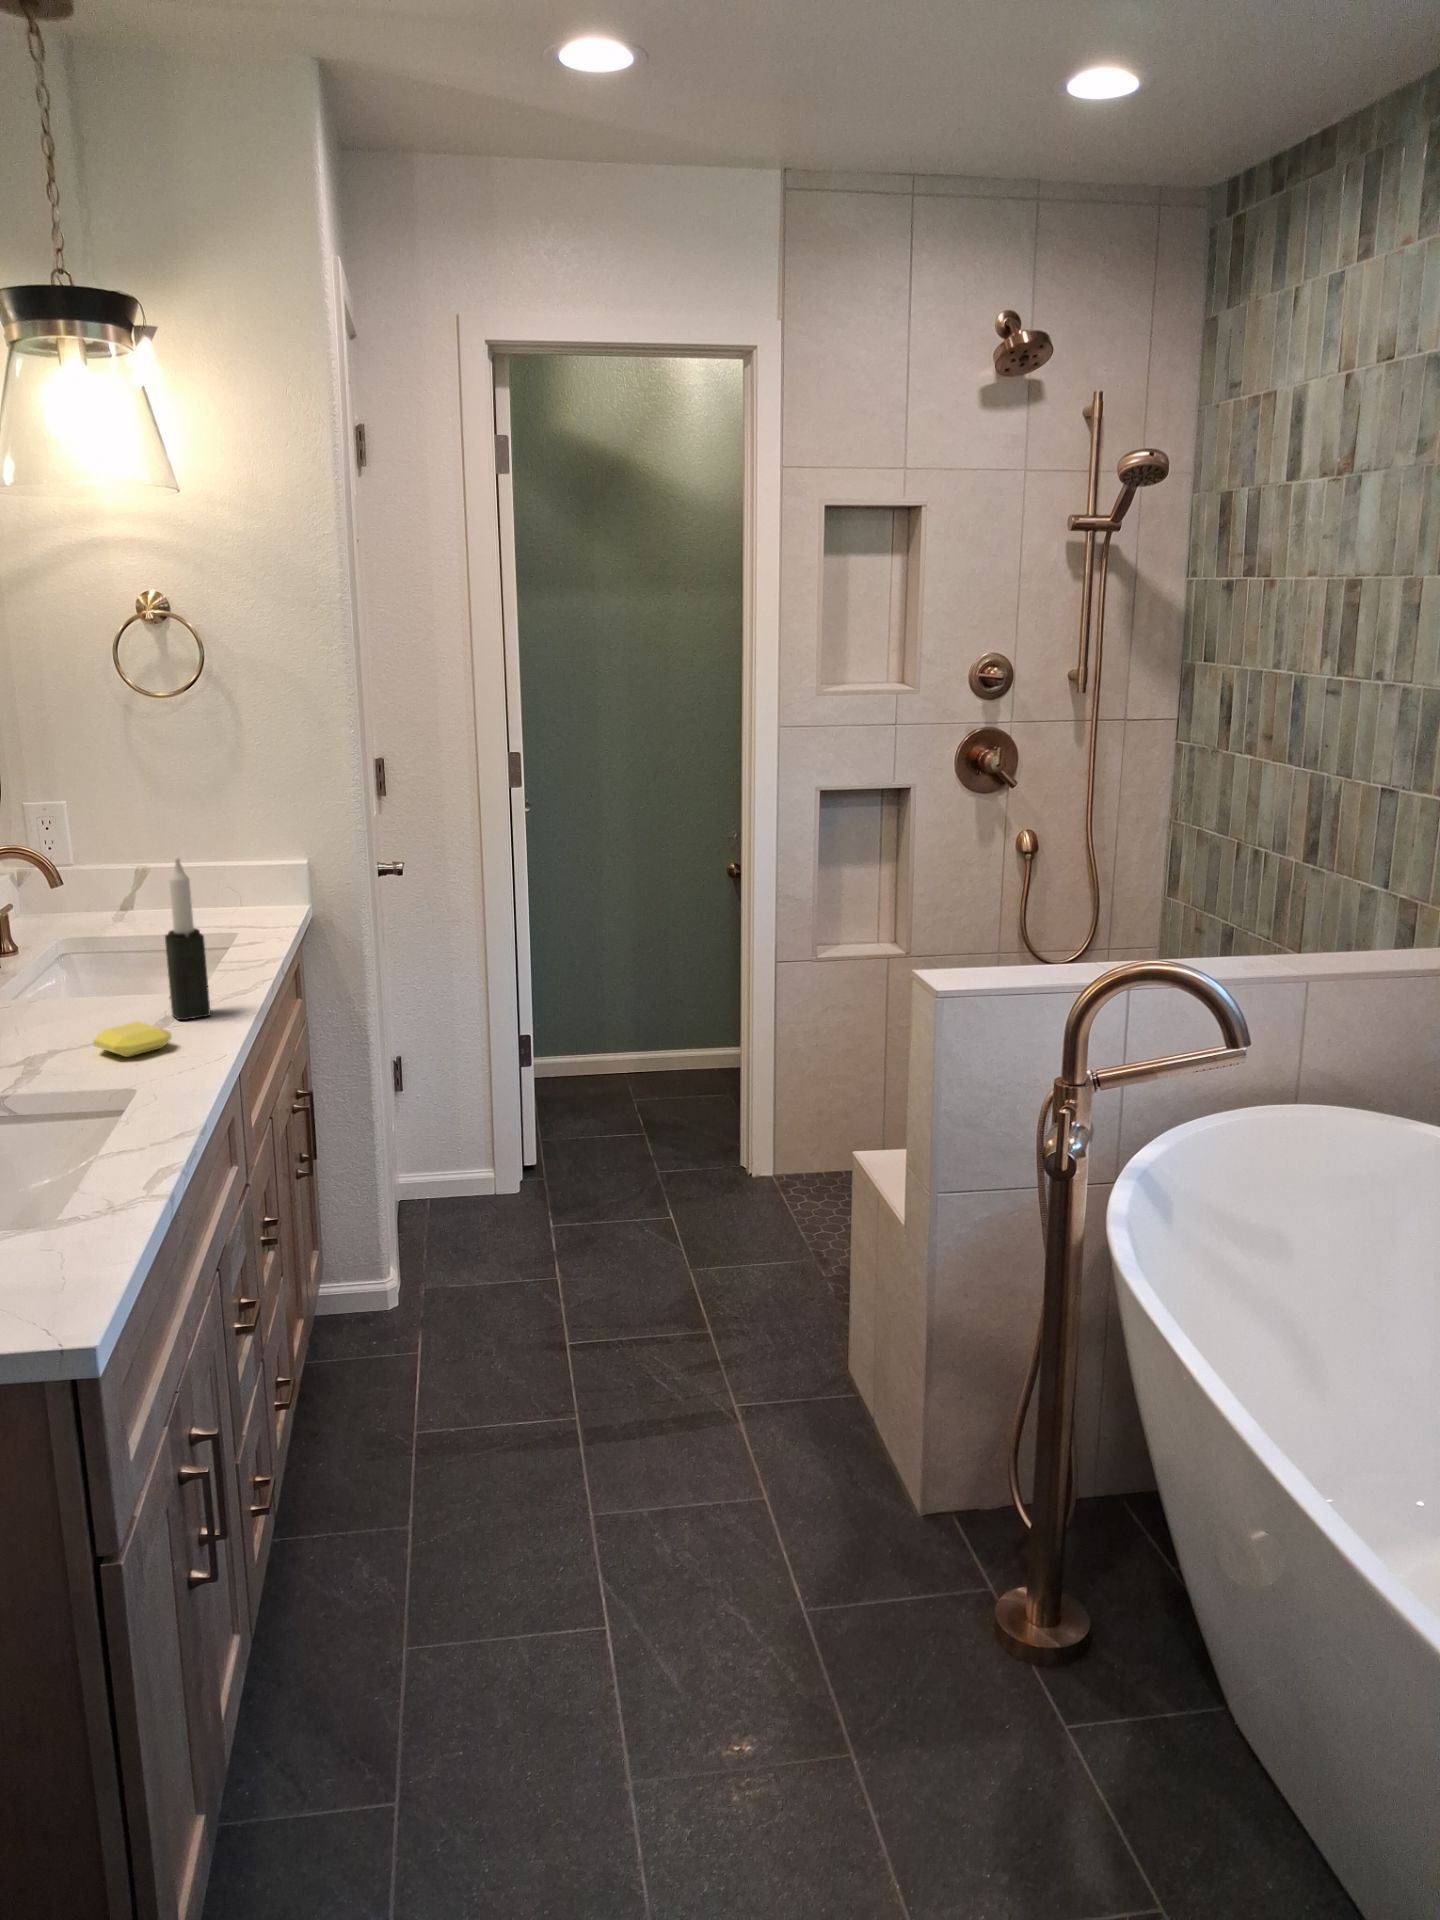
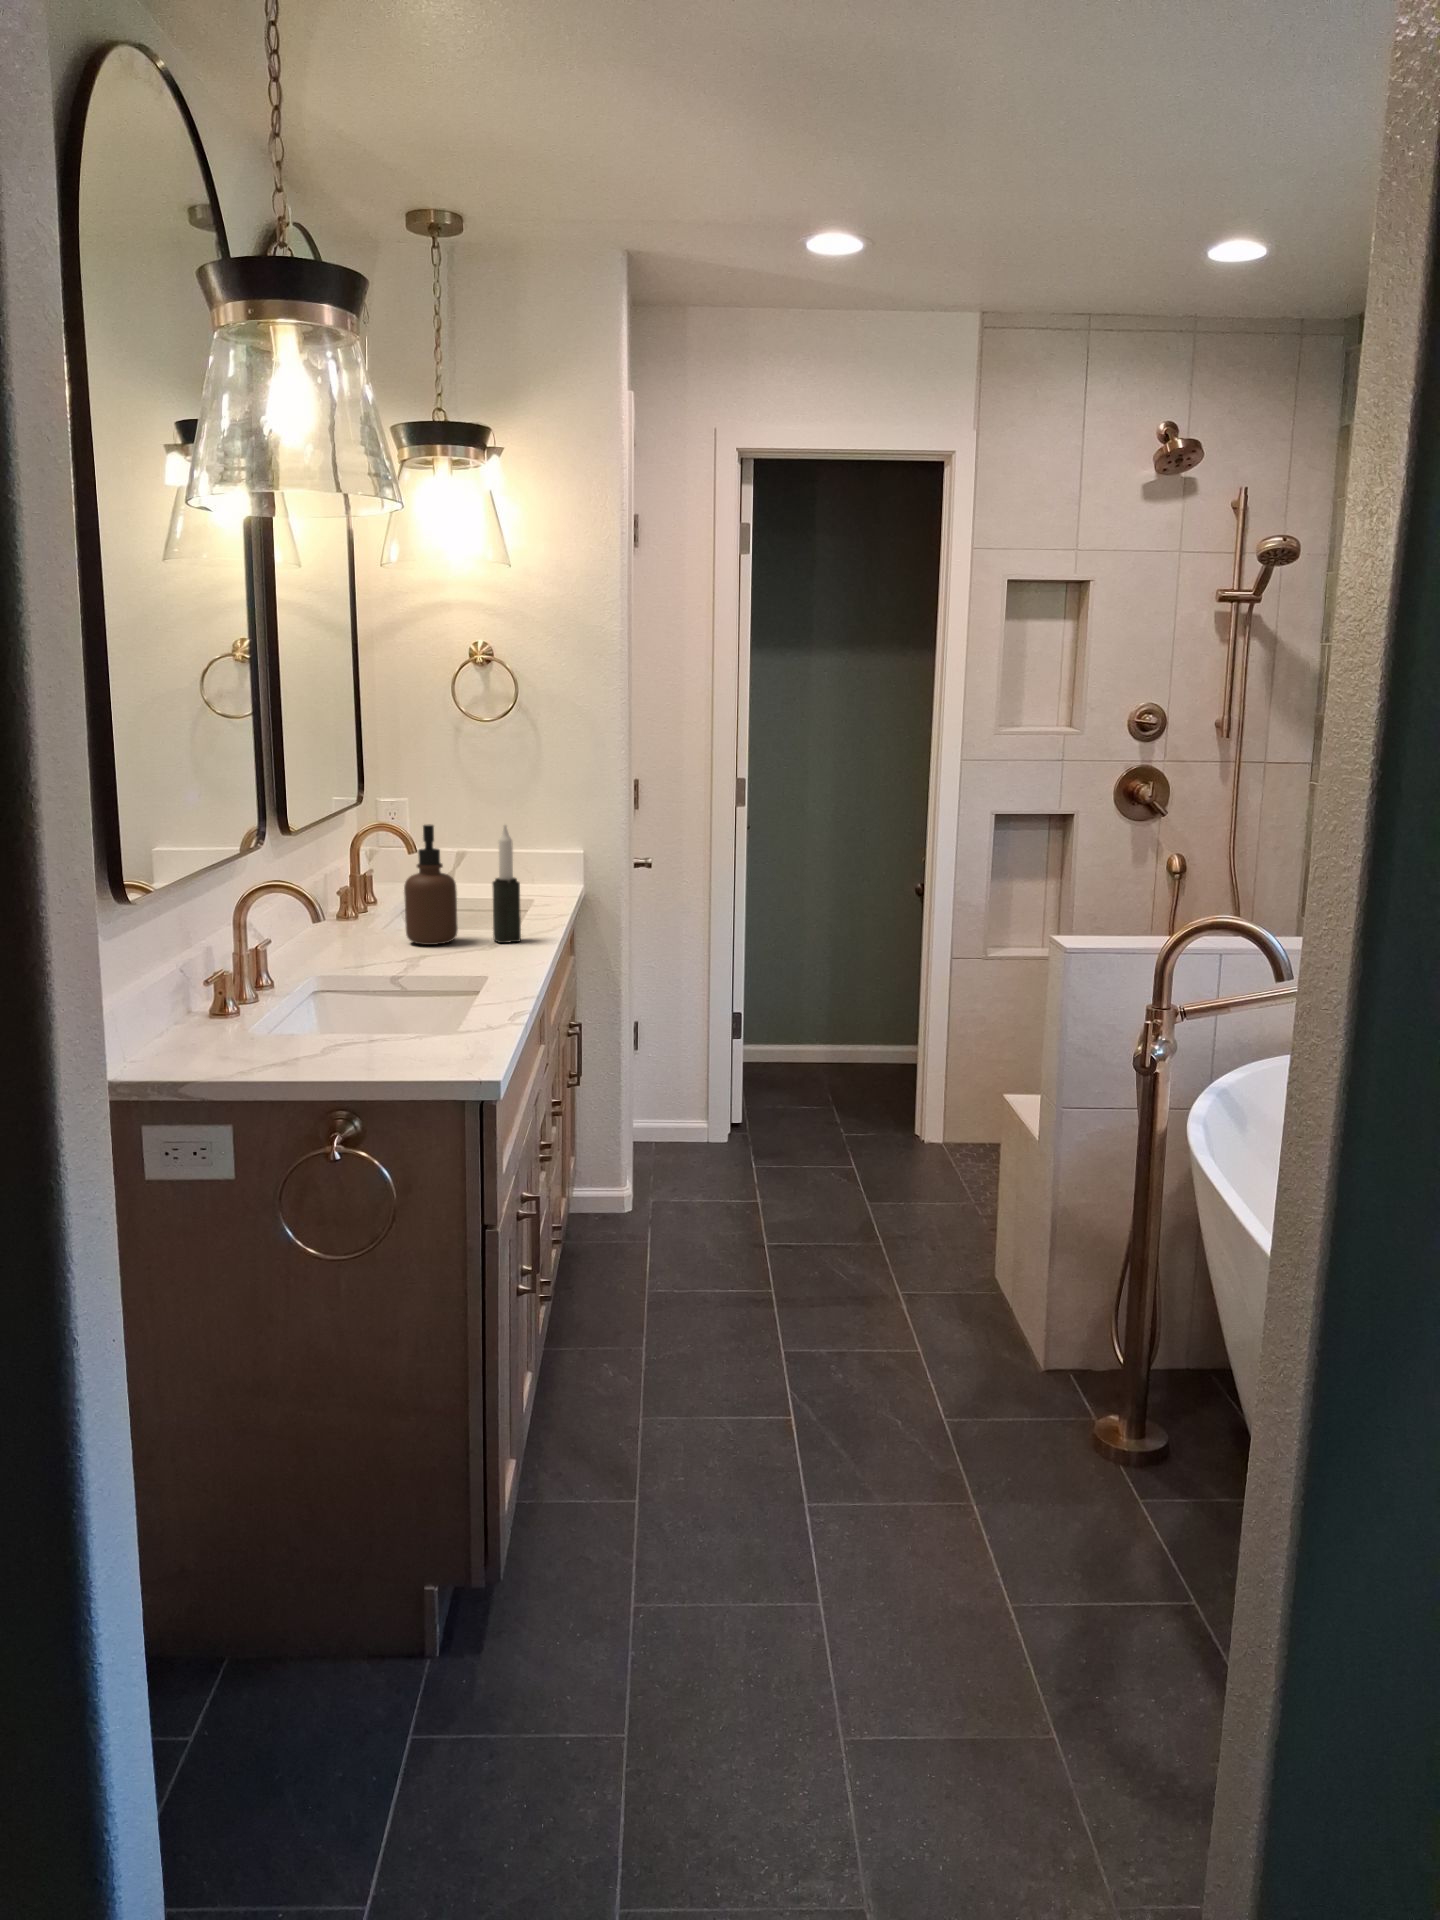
soap dispenser: none [35,861,119,1029] -> present [404,824,458,945]
soap bar: present [93,1022,172,1057] -> none [445,938,497,960]

